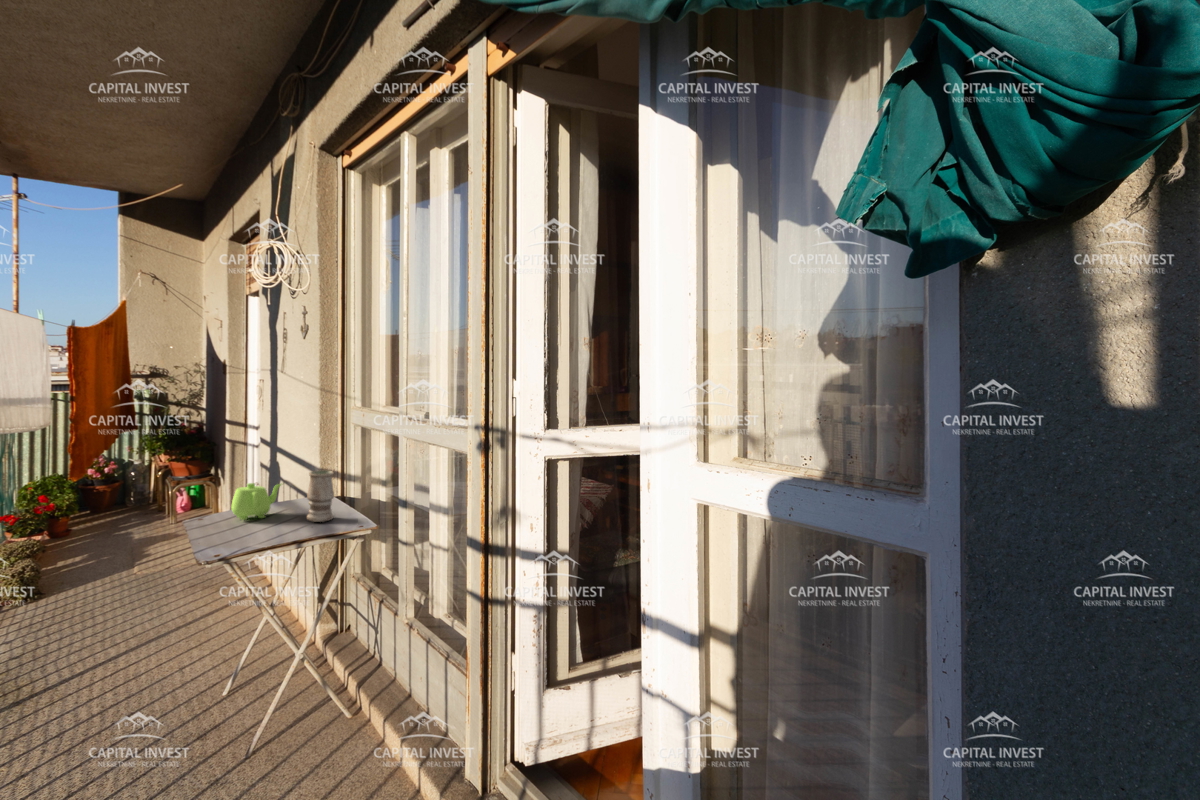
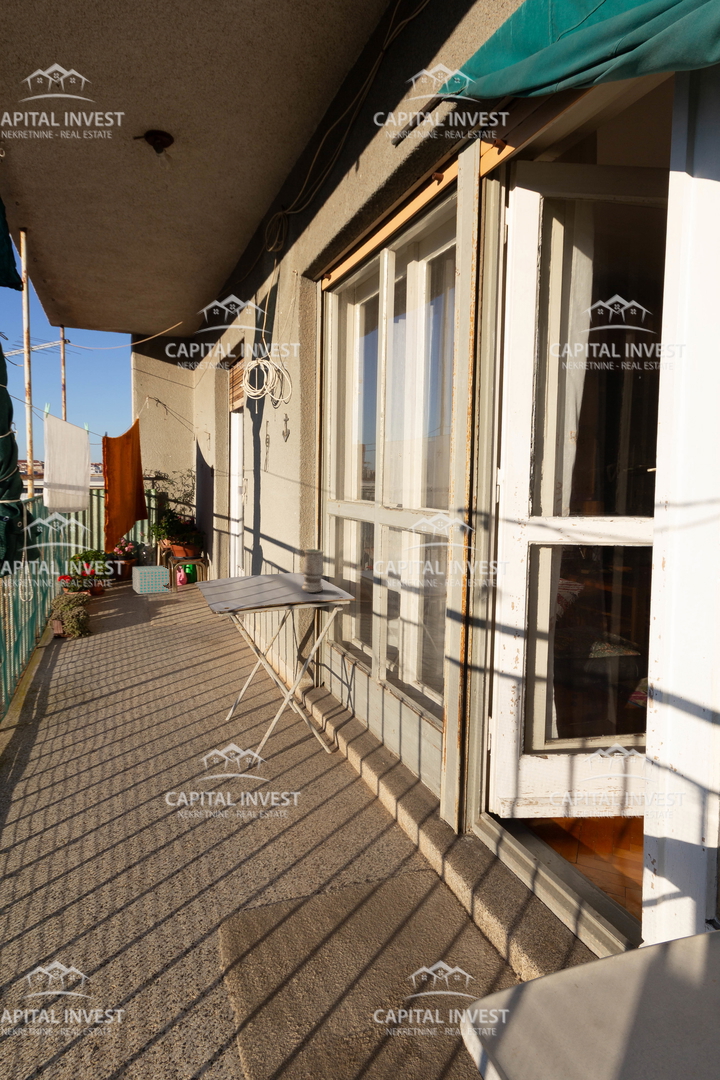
teapot: present [231,483,281,520] -> none [241,558,280,588]
storage box: none [112,487,170,526] -> present [132,566,171,594]

